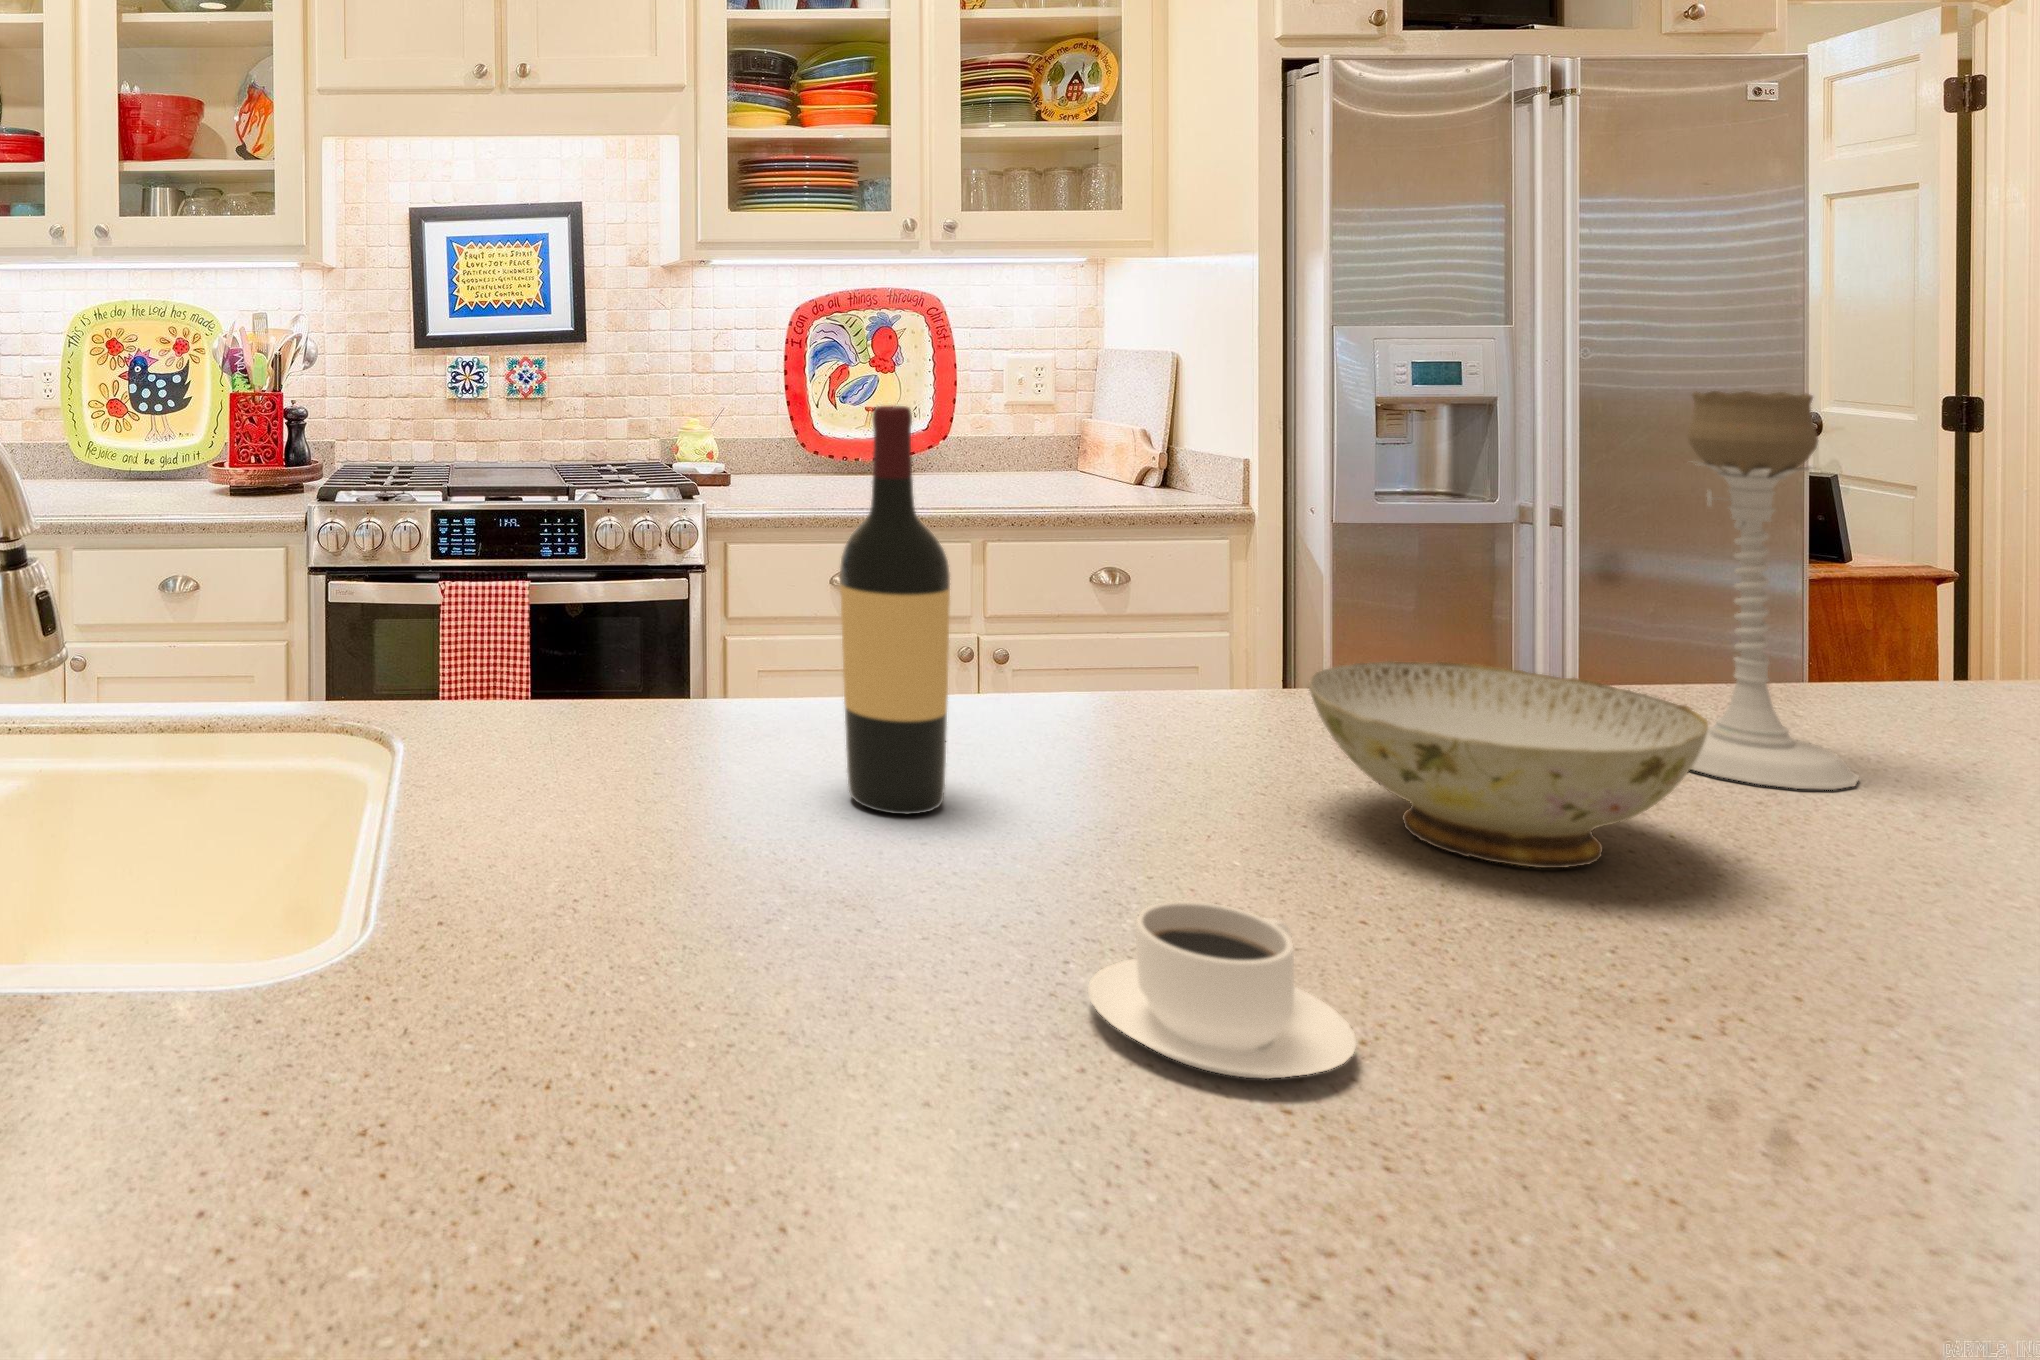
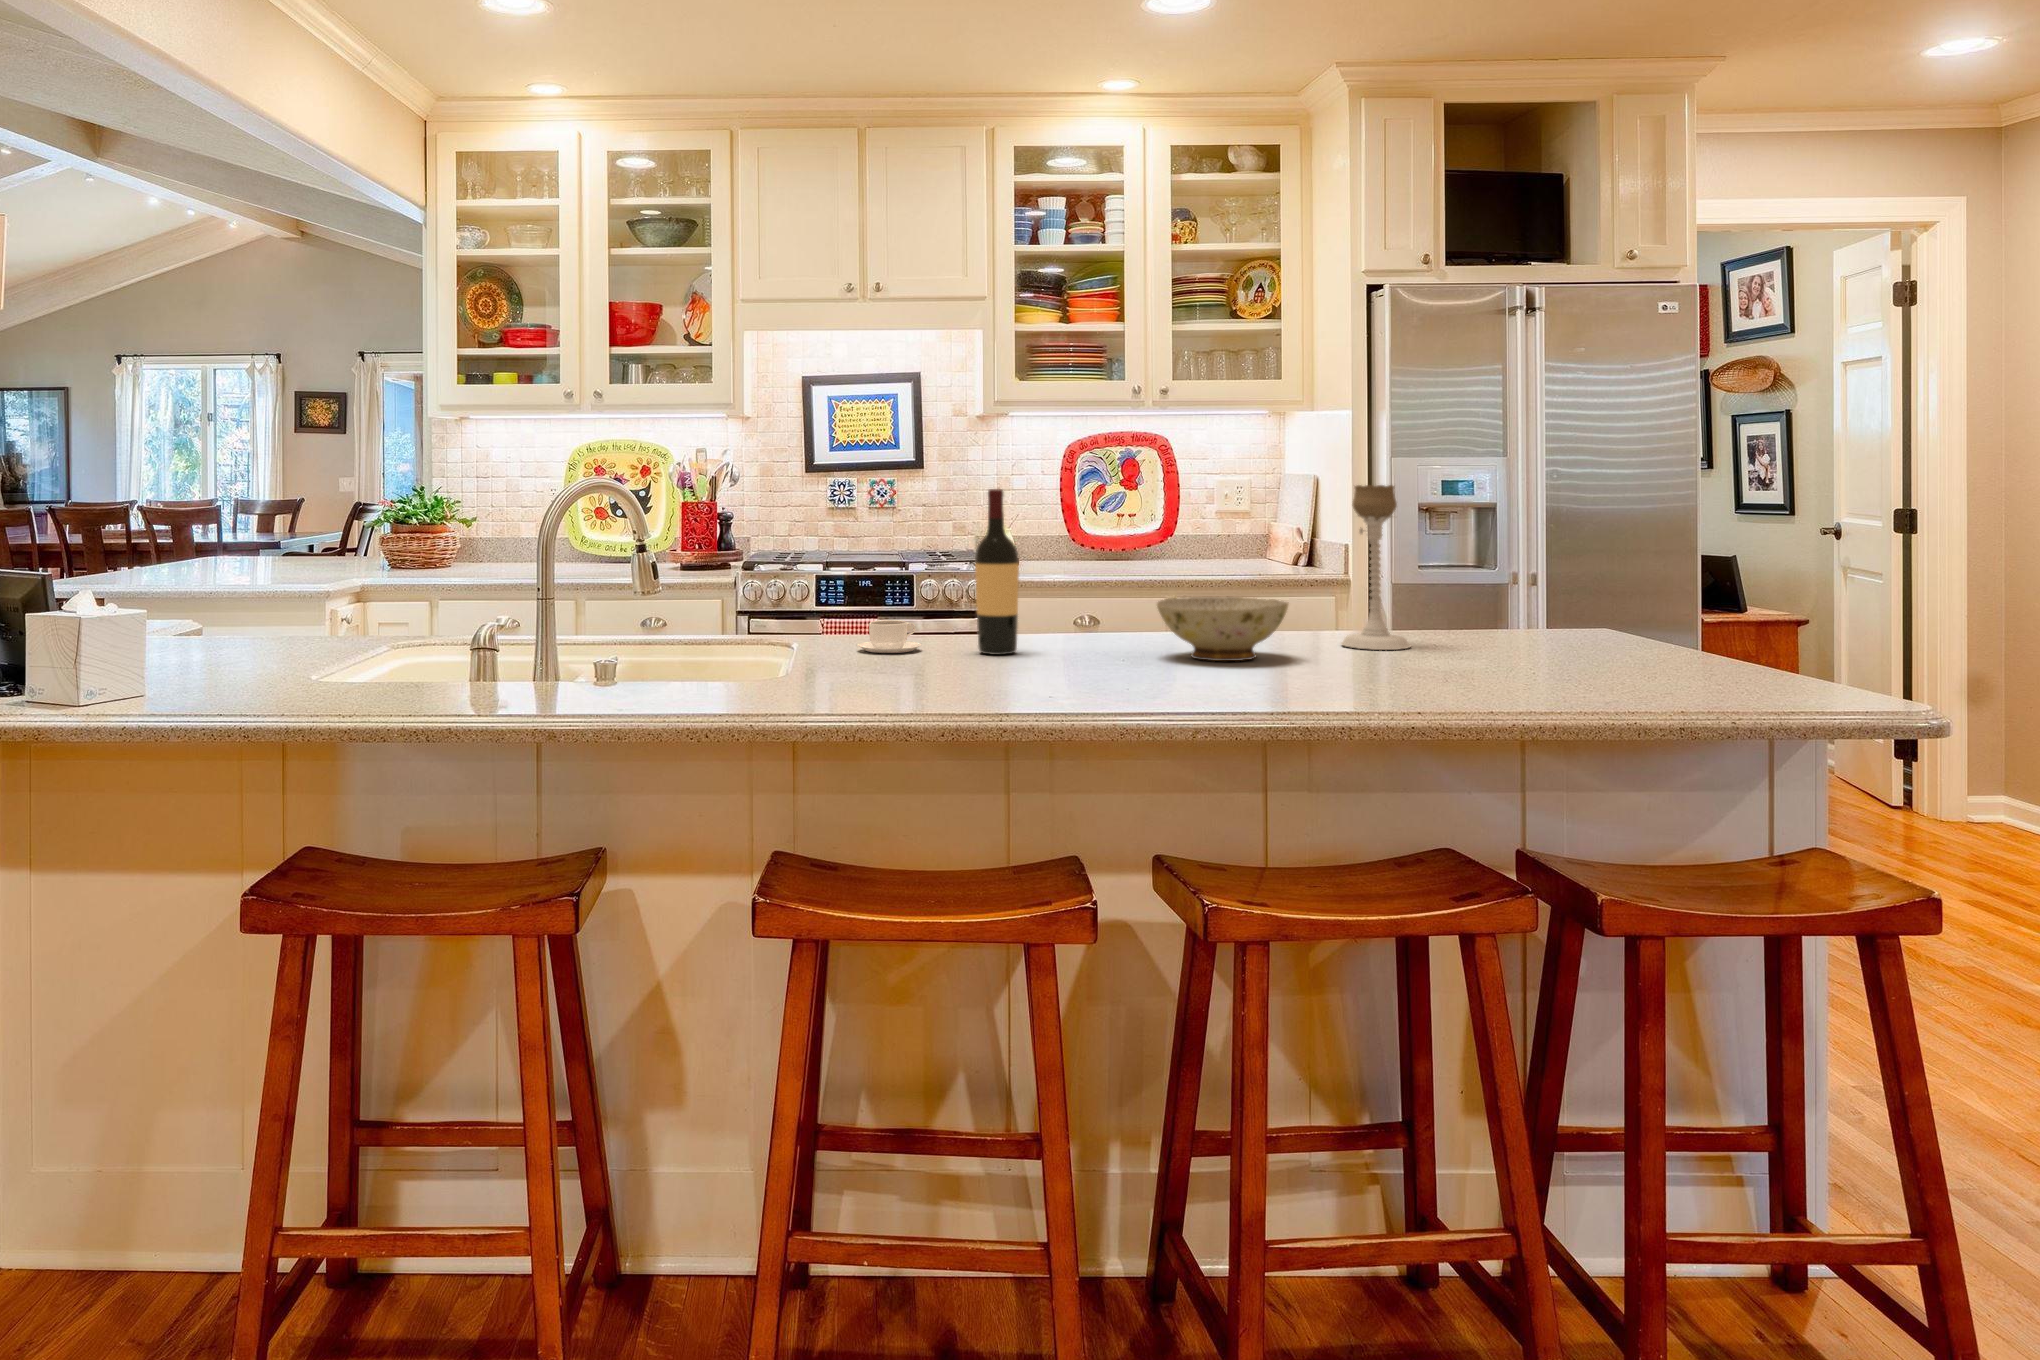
coffee cup: present [1088,901,1357,1079] -> present [858,620,921,653]

